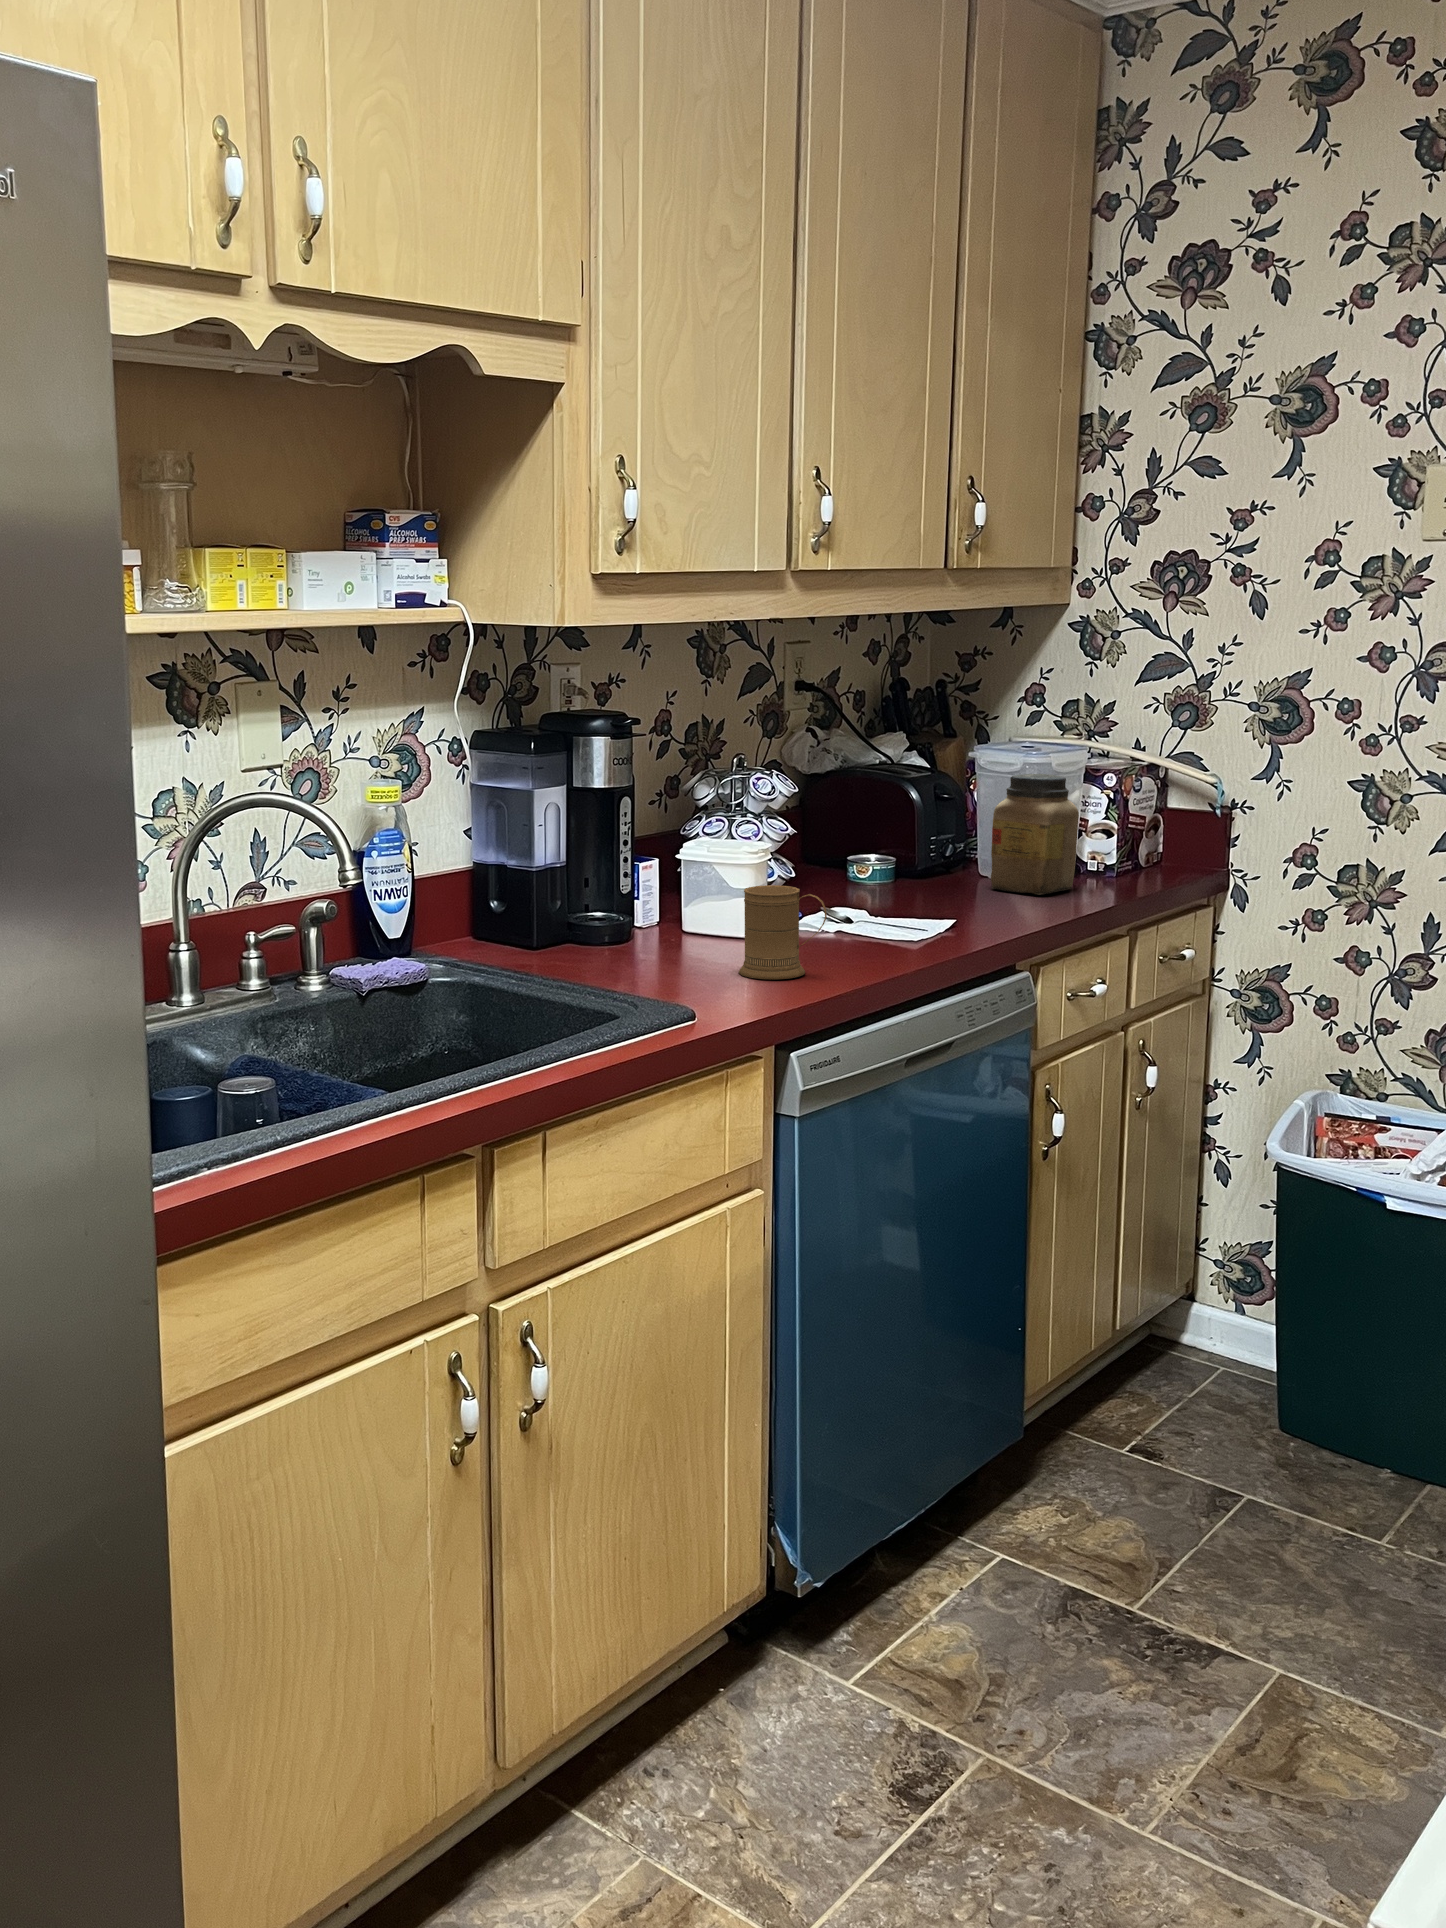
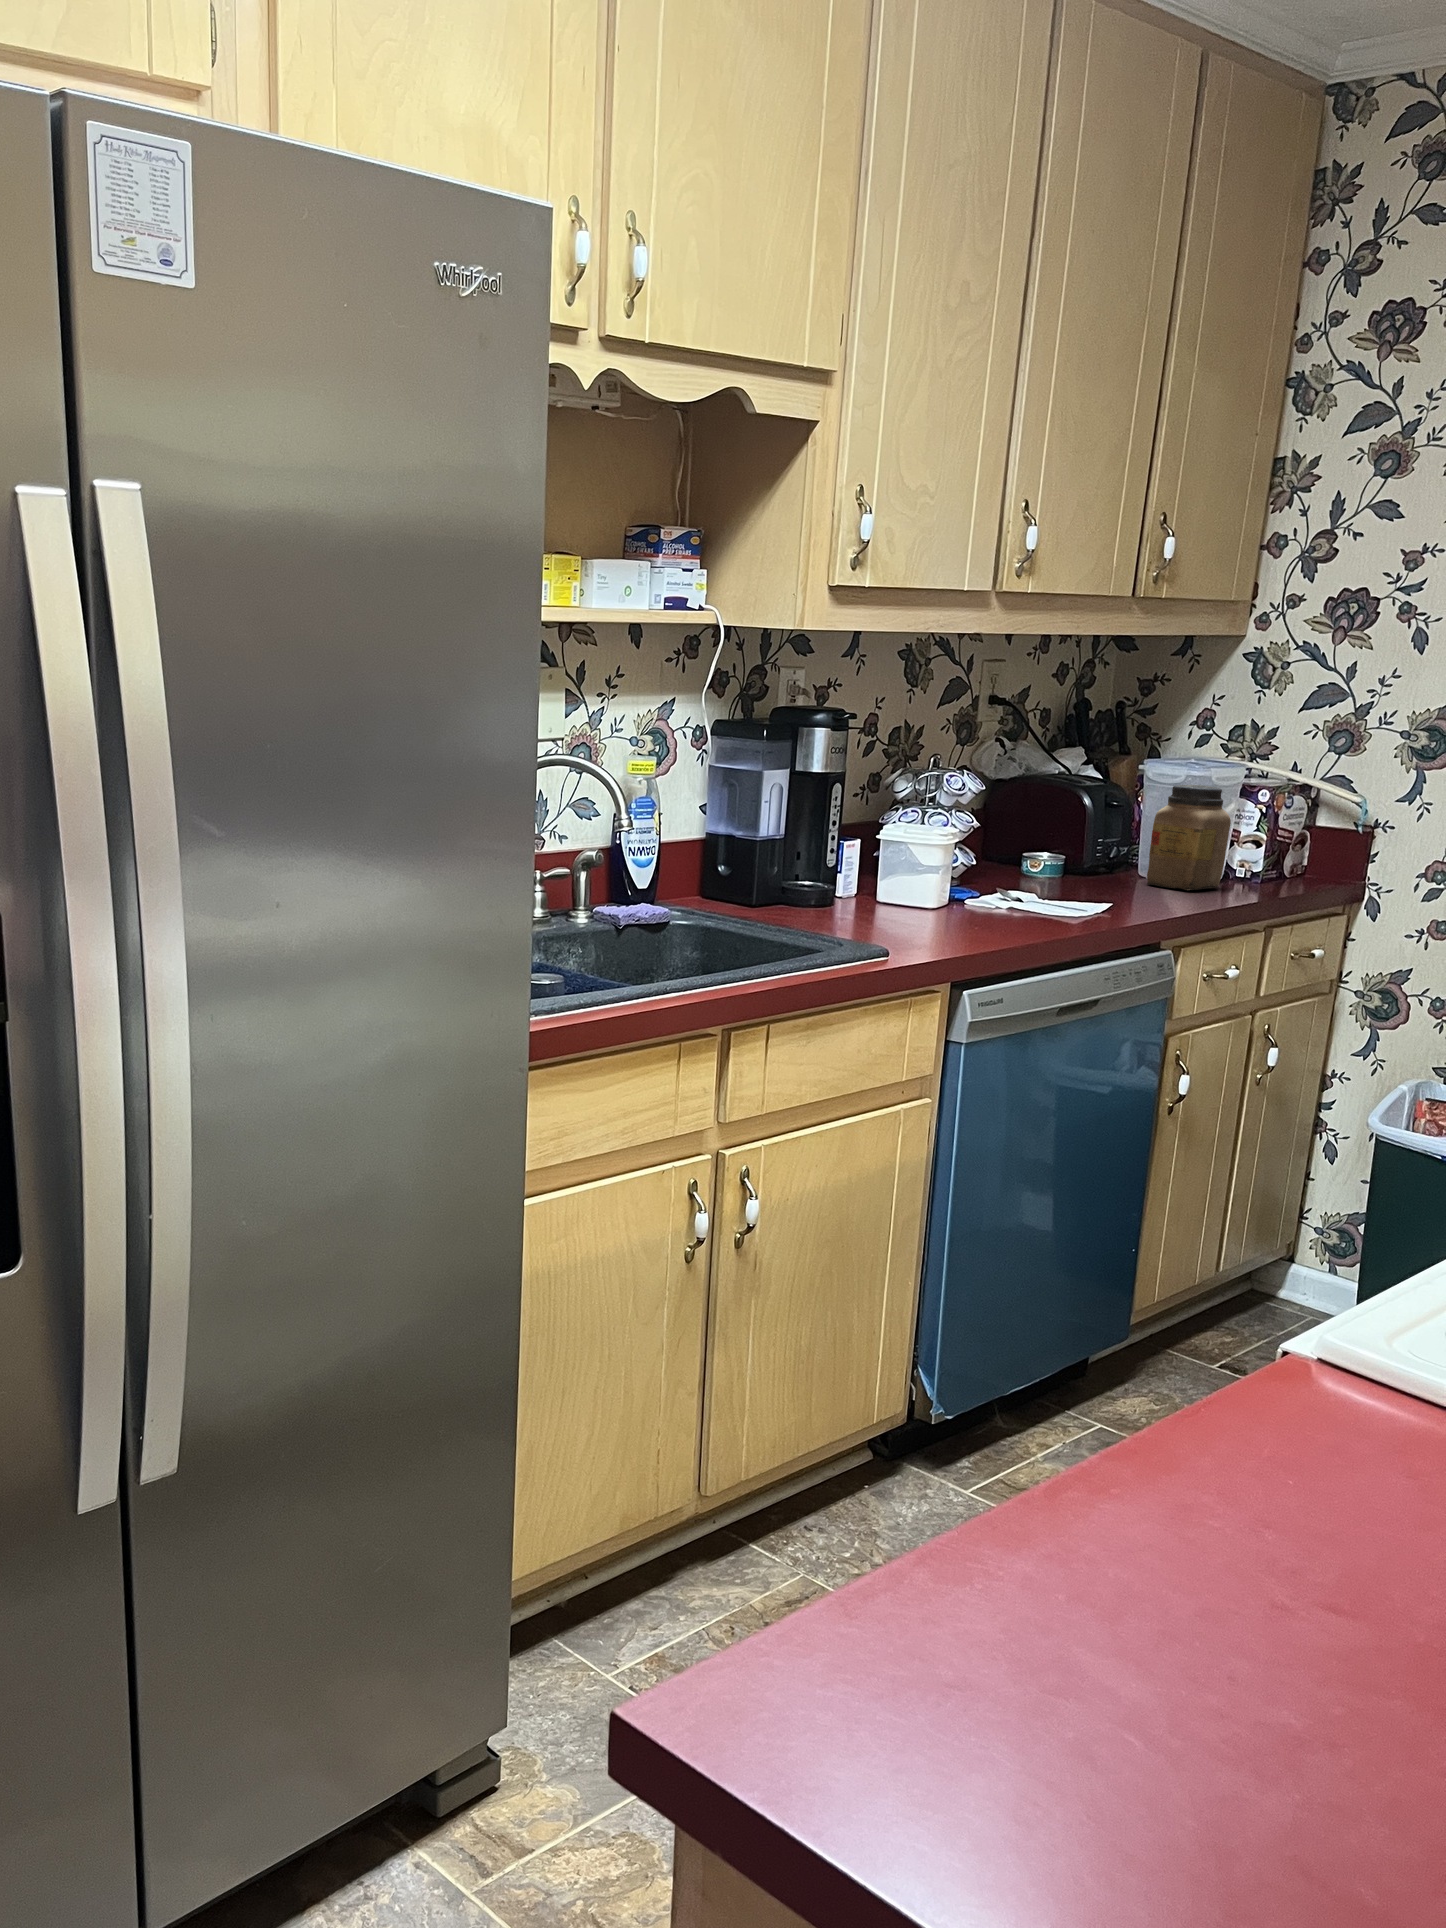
mug: present [738,885,827,979] -> none [923,857,1000,933]

